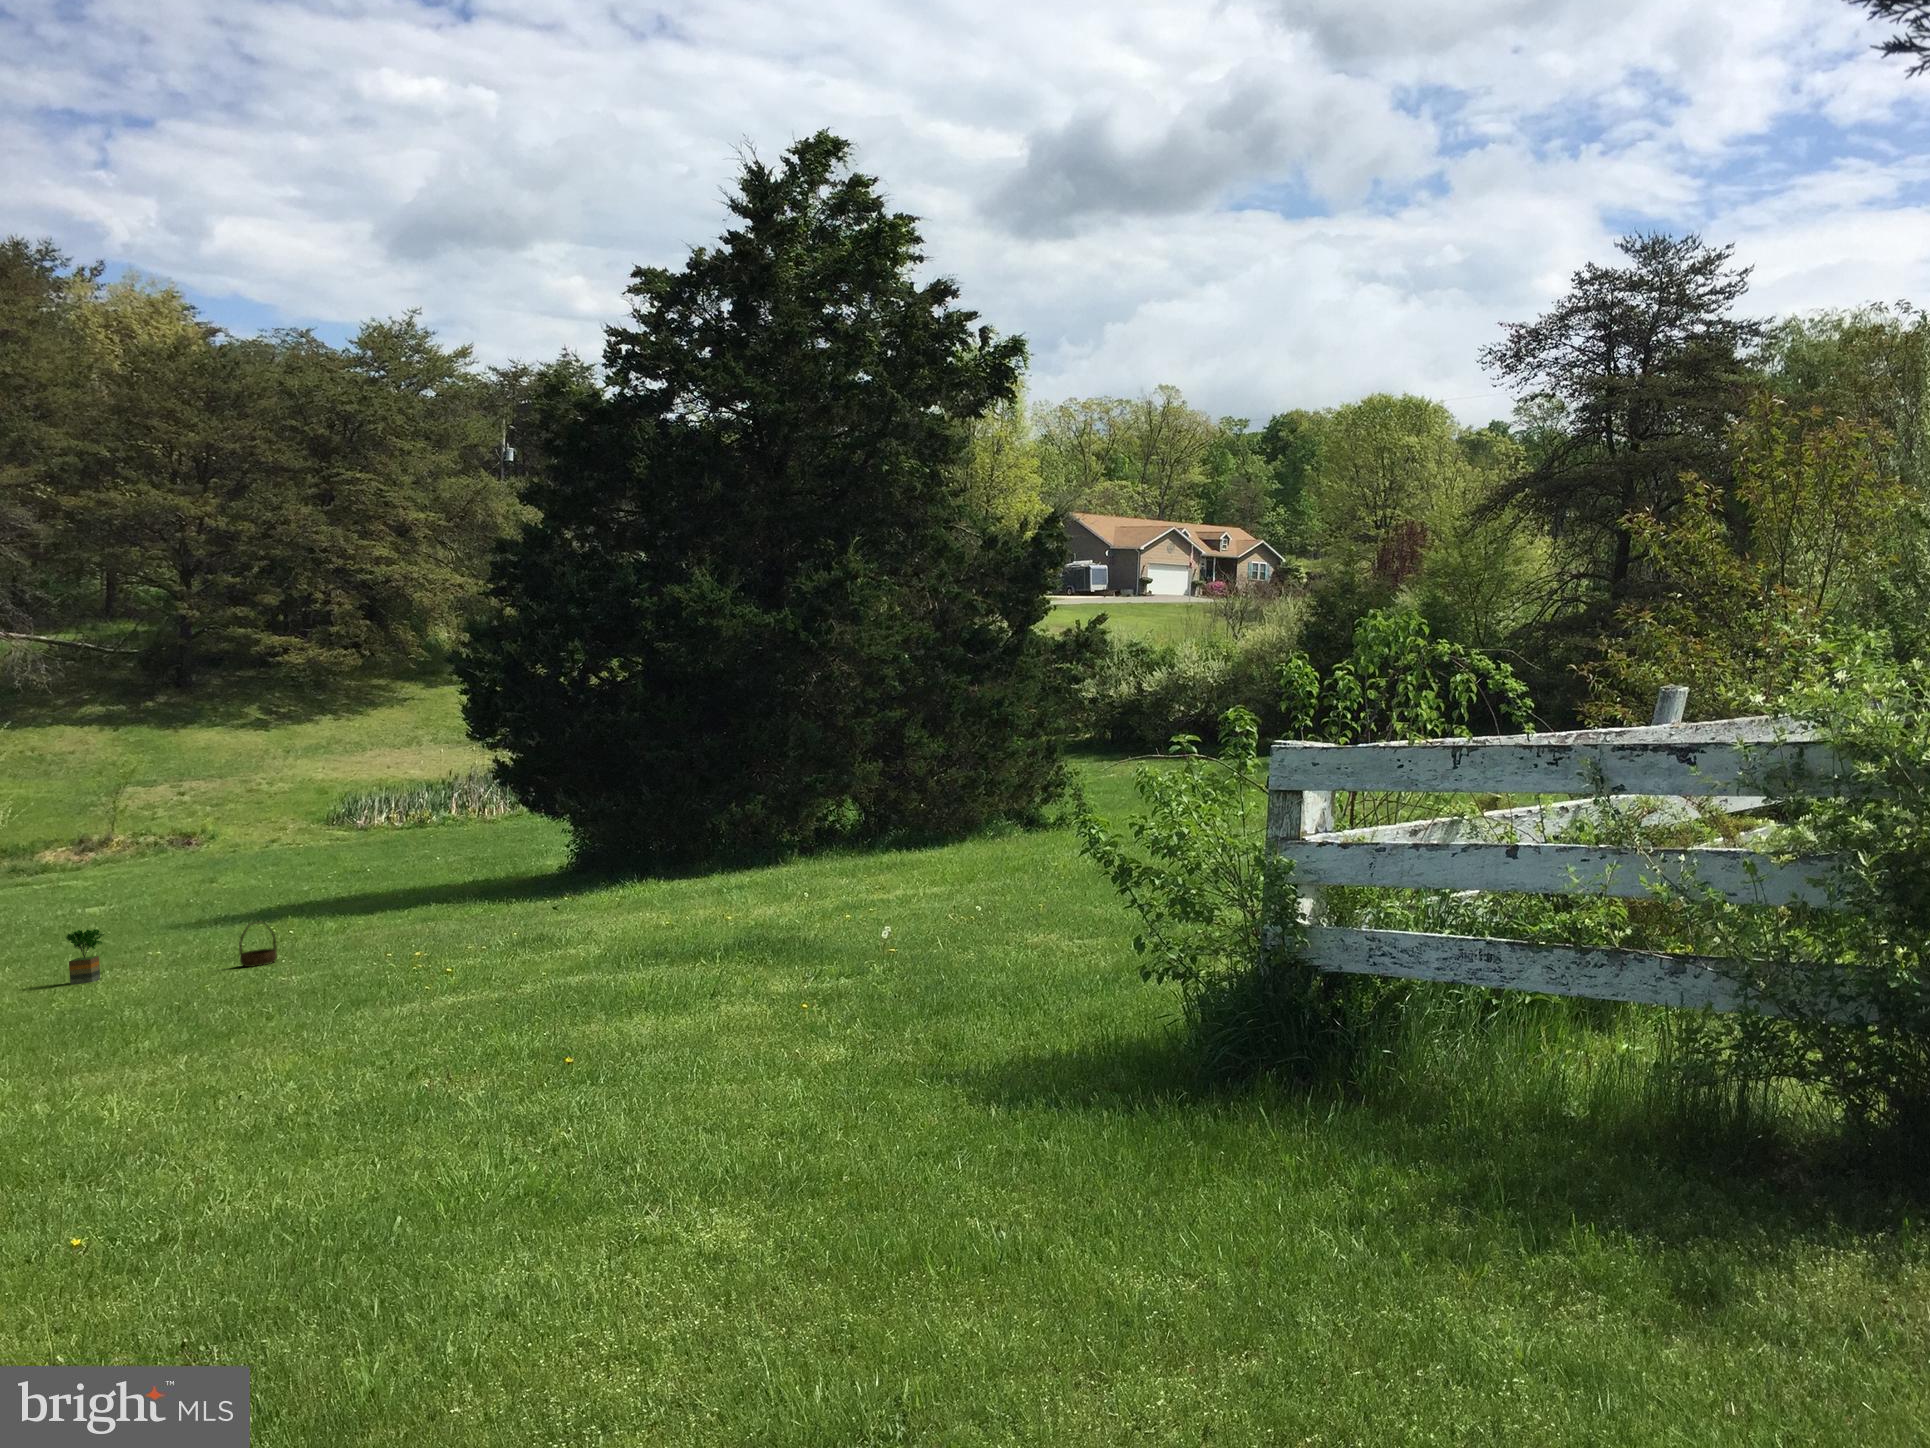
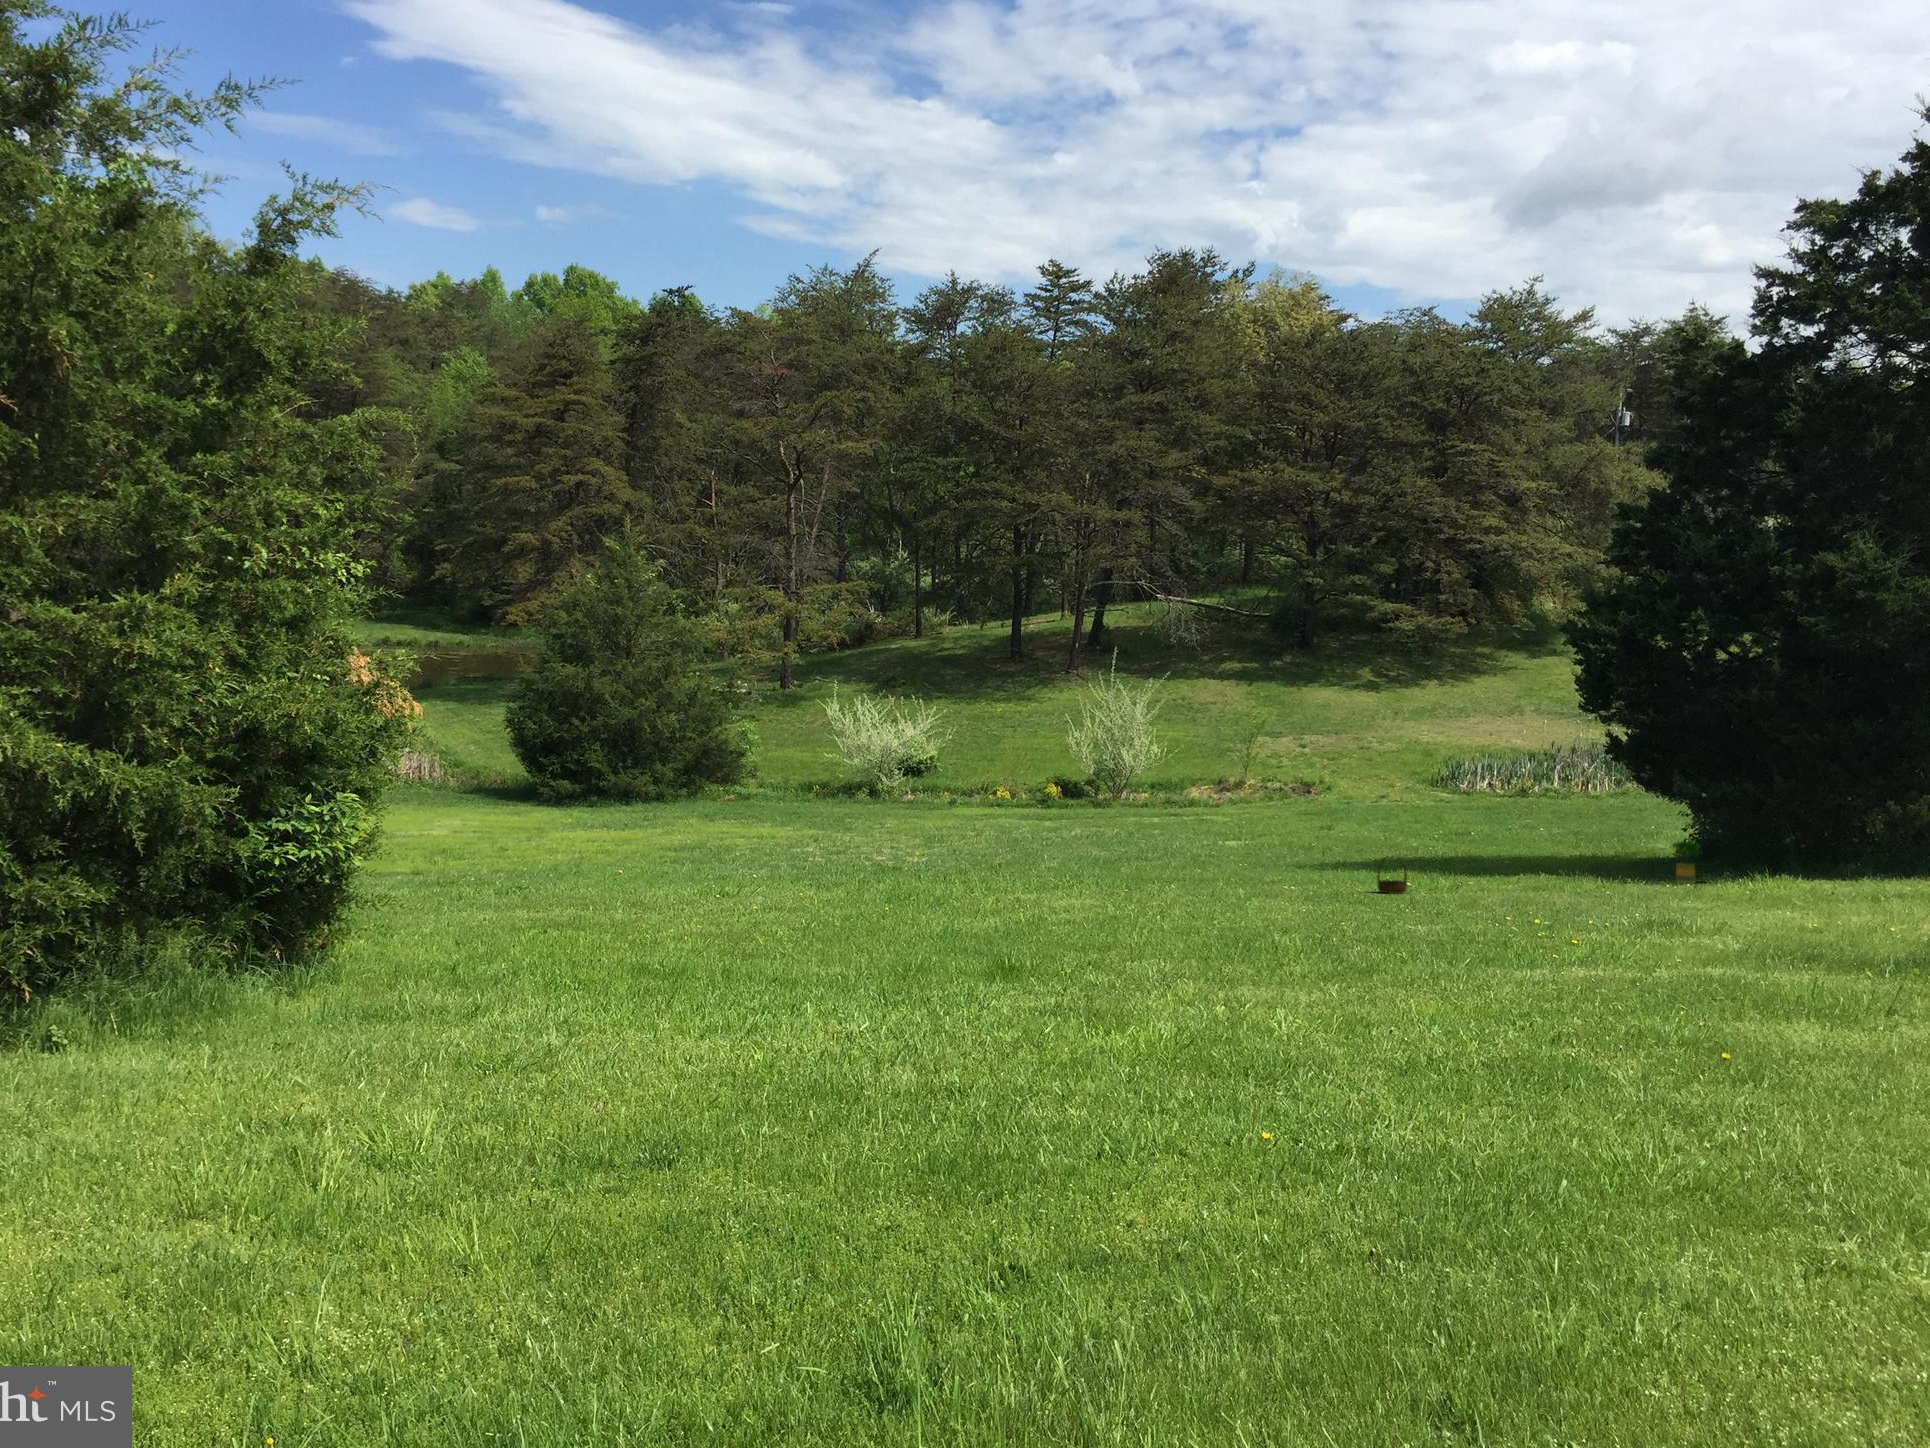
potted tree: present [66,929,104,985] -> present [1672,841,1701,884]

